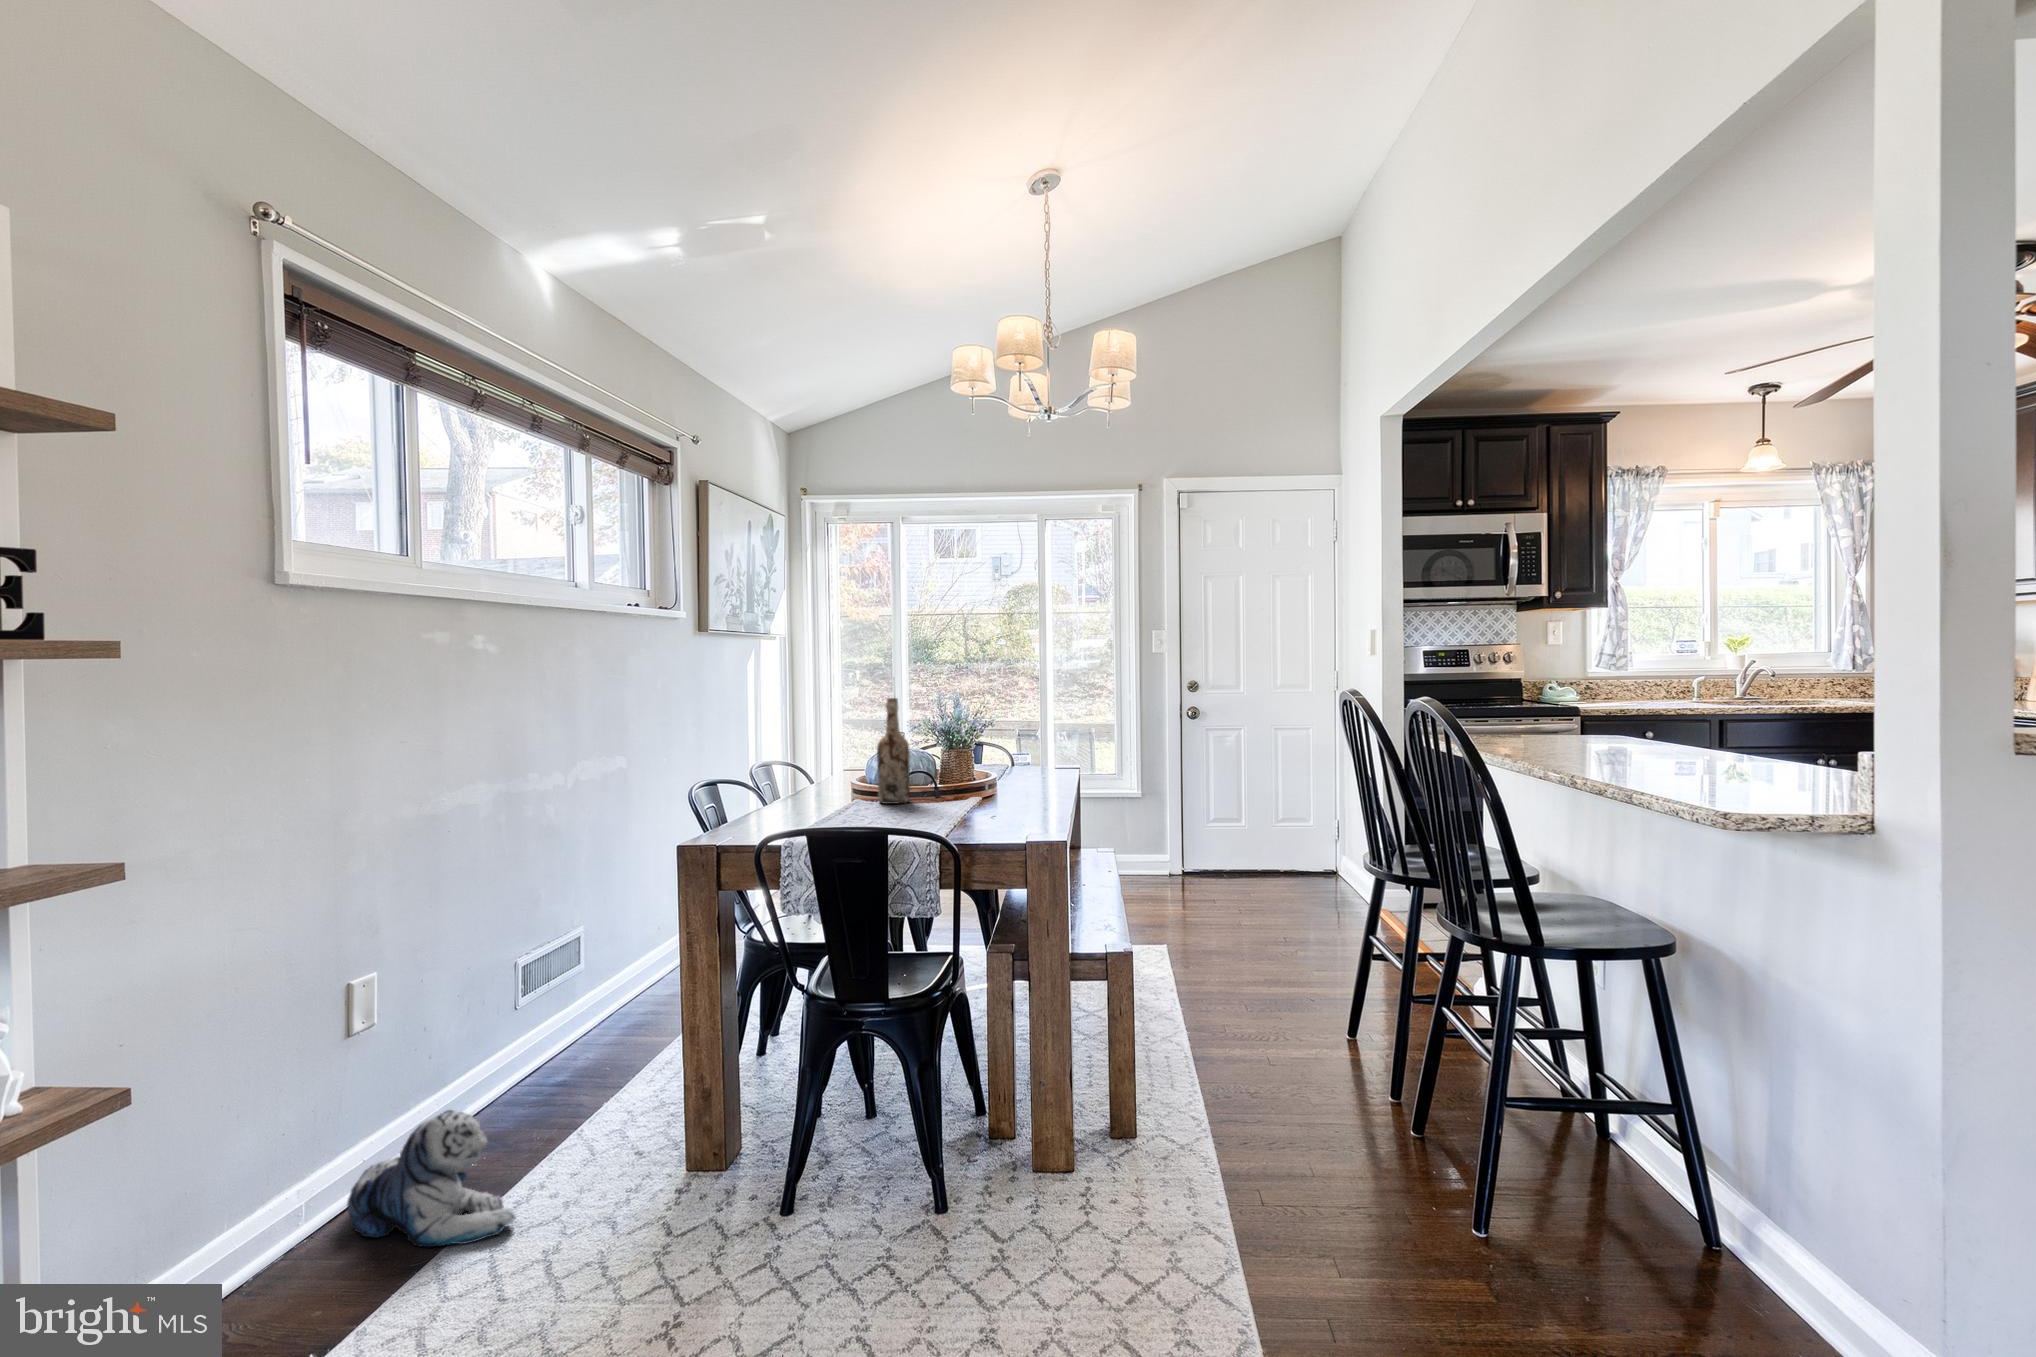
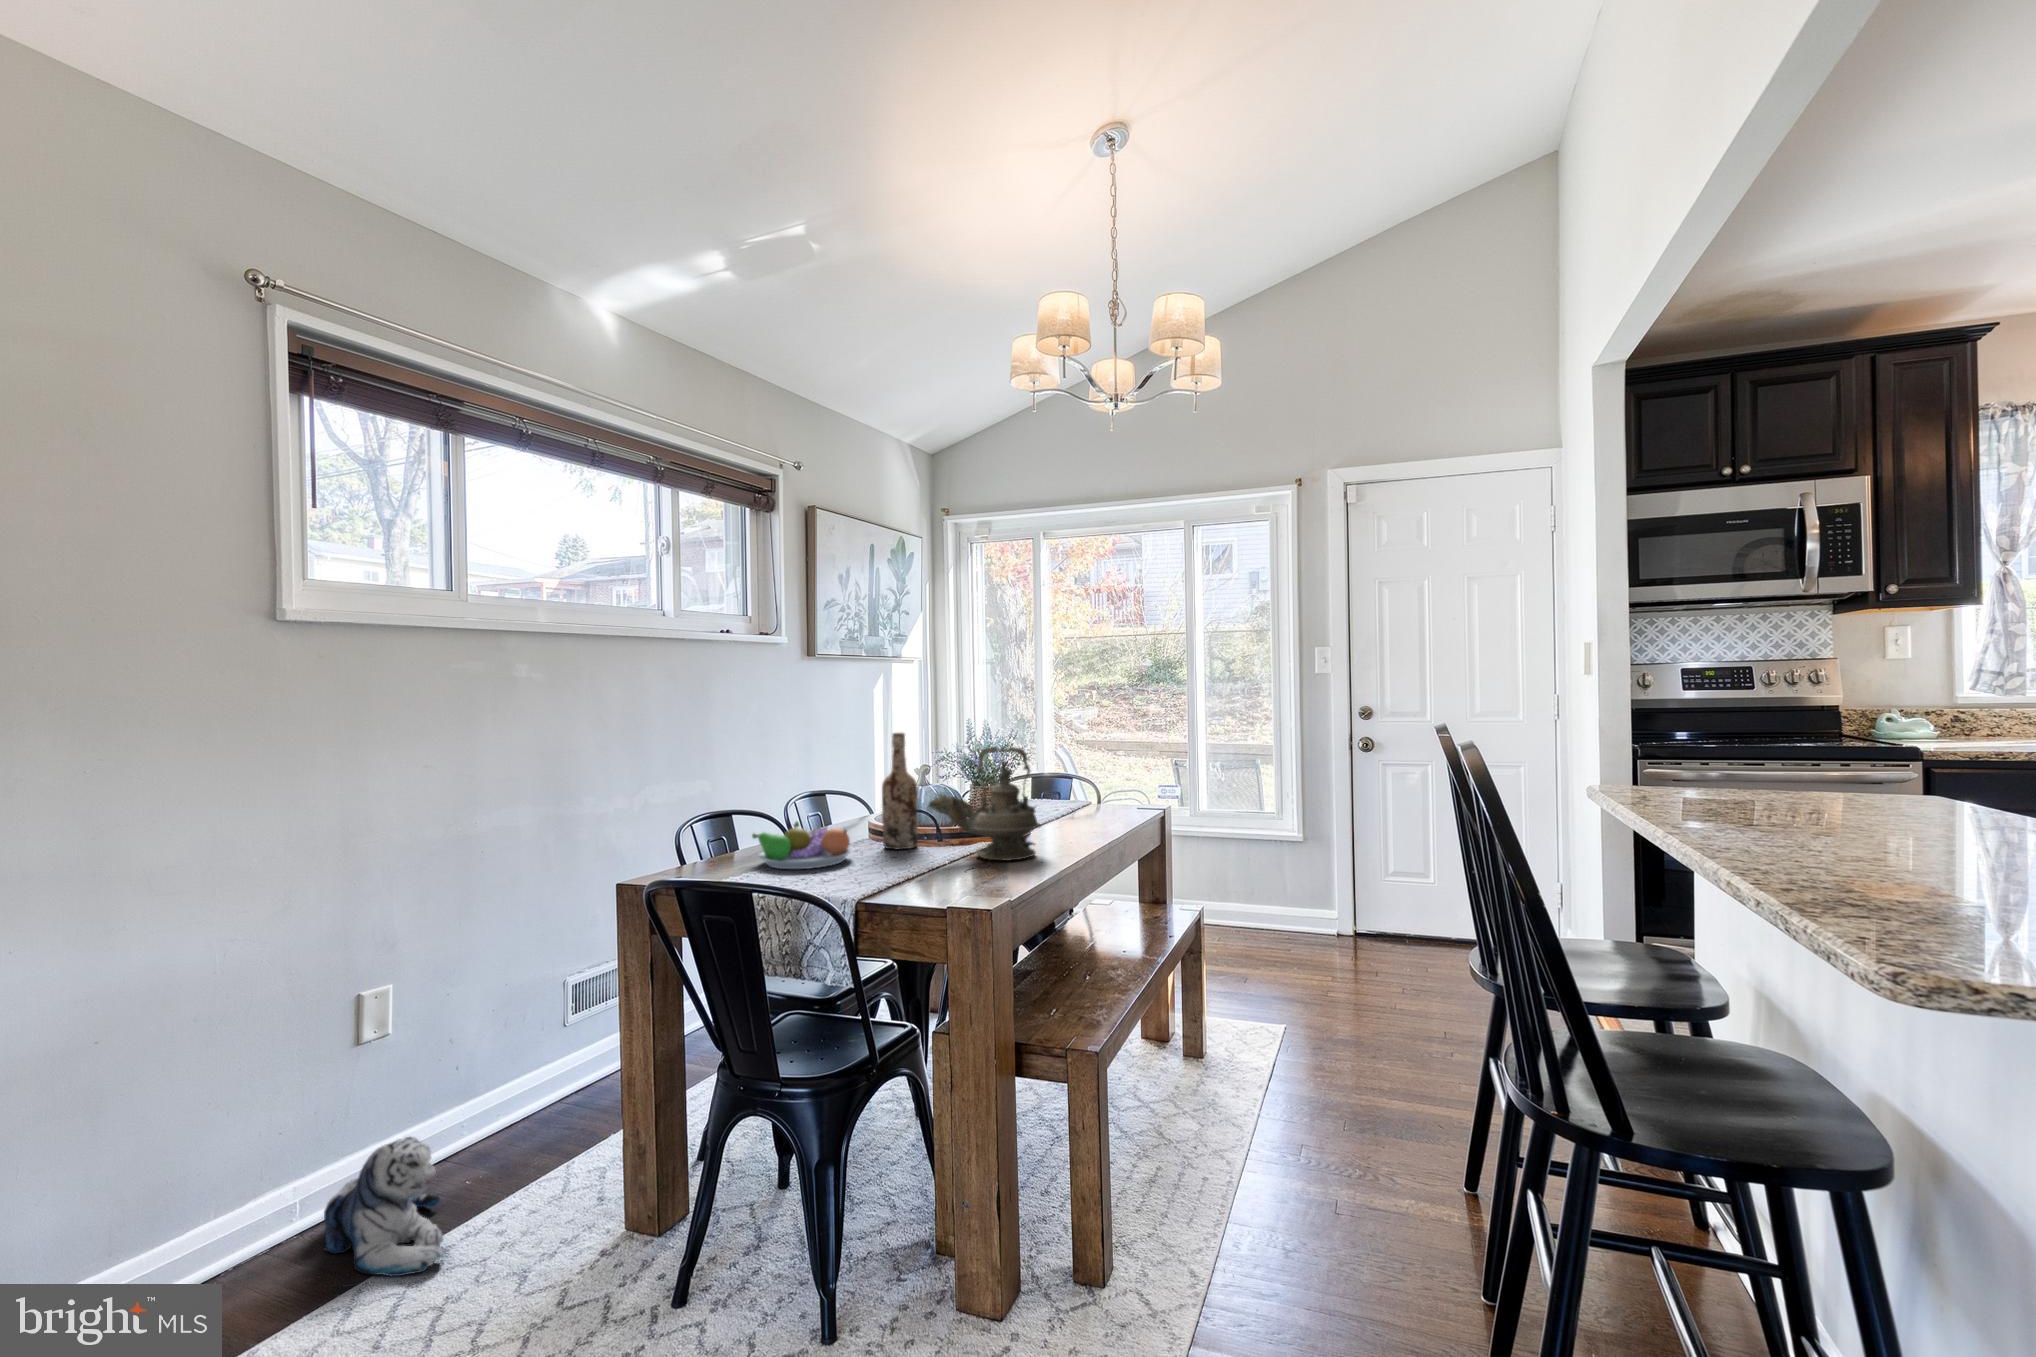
teapot: none [934,708,1032,807] -> present [929,747,1039,860]
fruit bowl: none [772,780,870,822] -> present [752,822,852,869]

